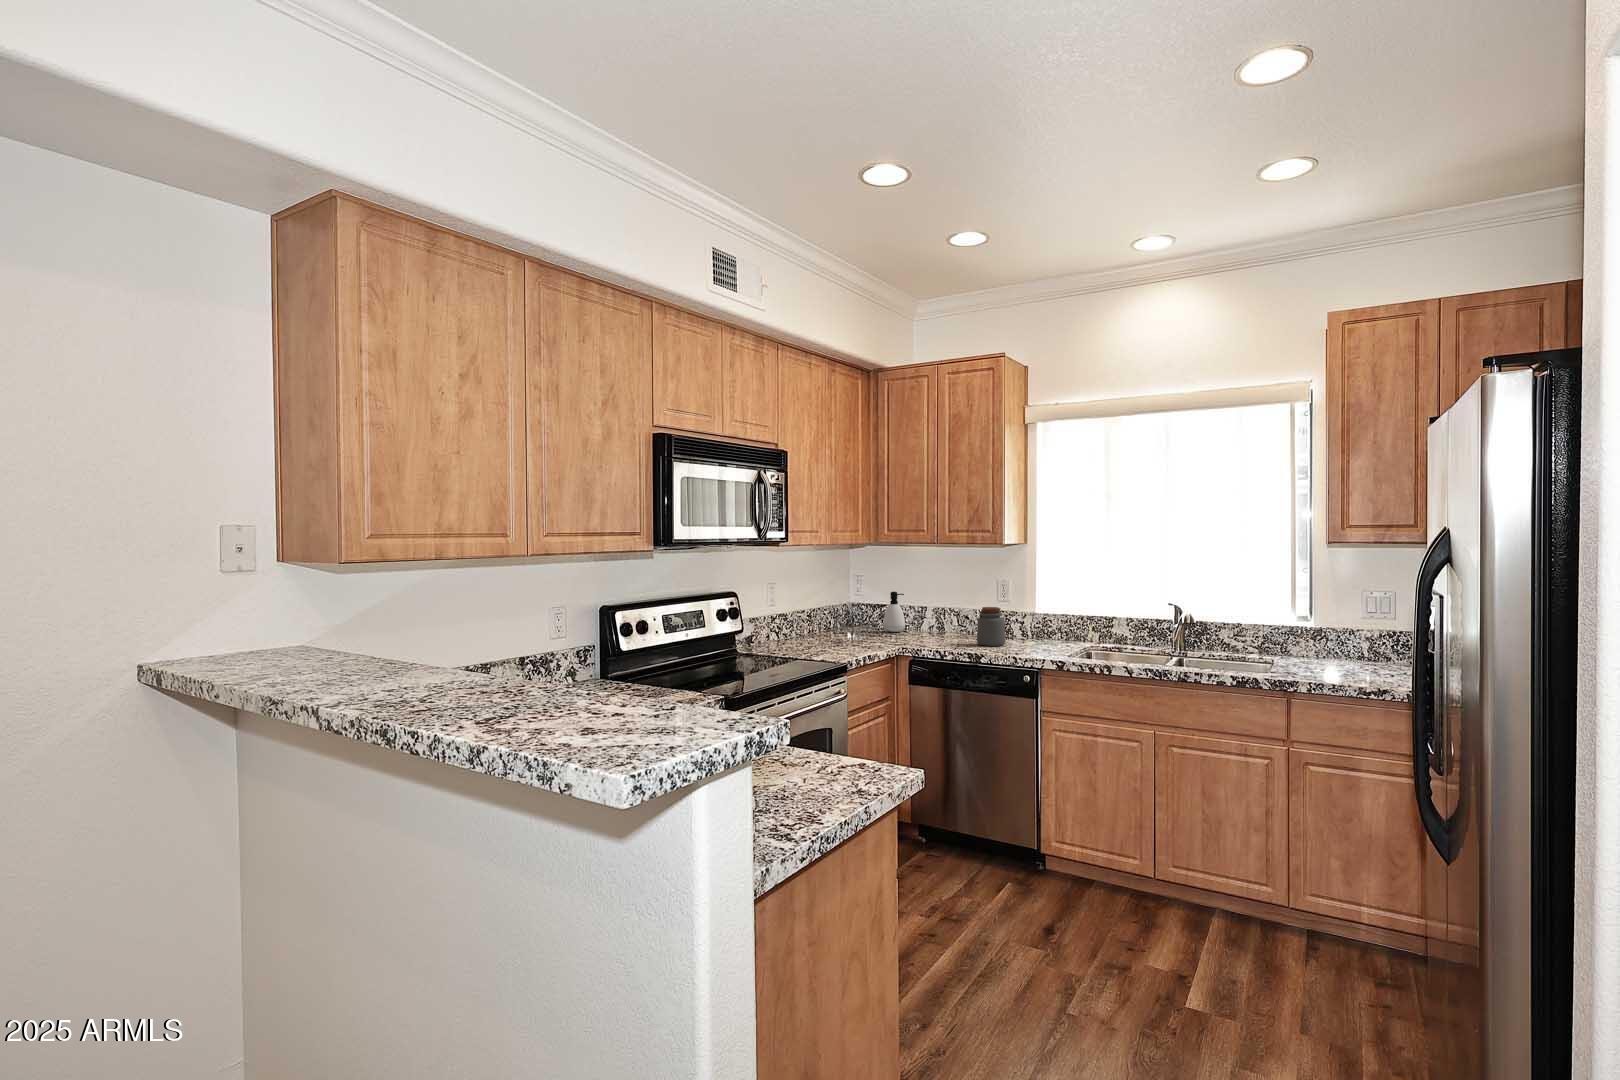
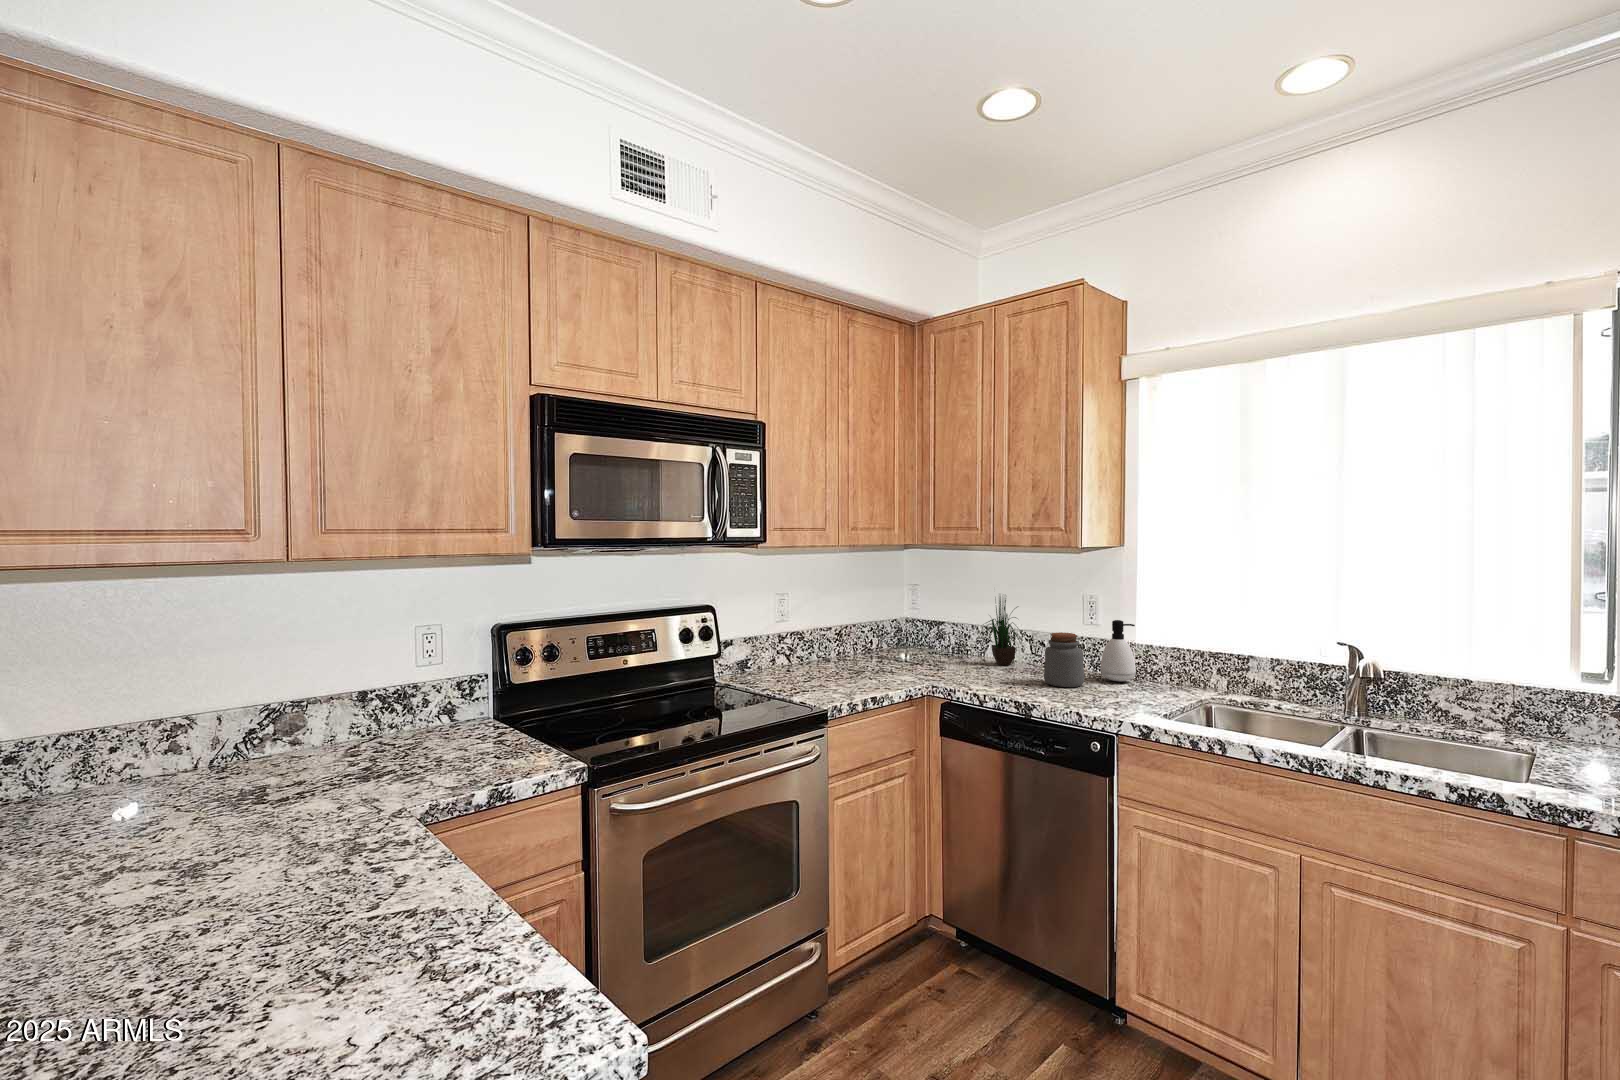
potted plant: none [919,569,952,636] -> present [984,597,1018,665]
soap dispenser: present [883,592,905,632] -> present [1100,620,1136,682]

